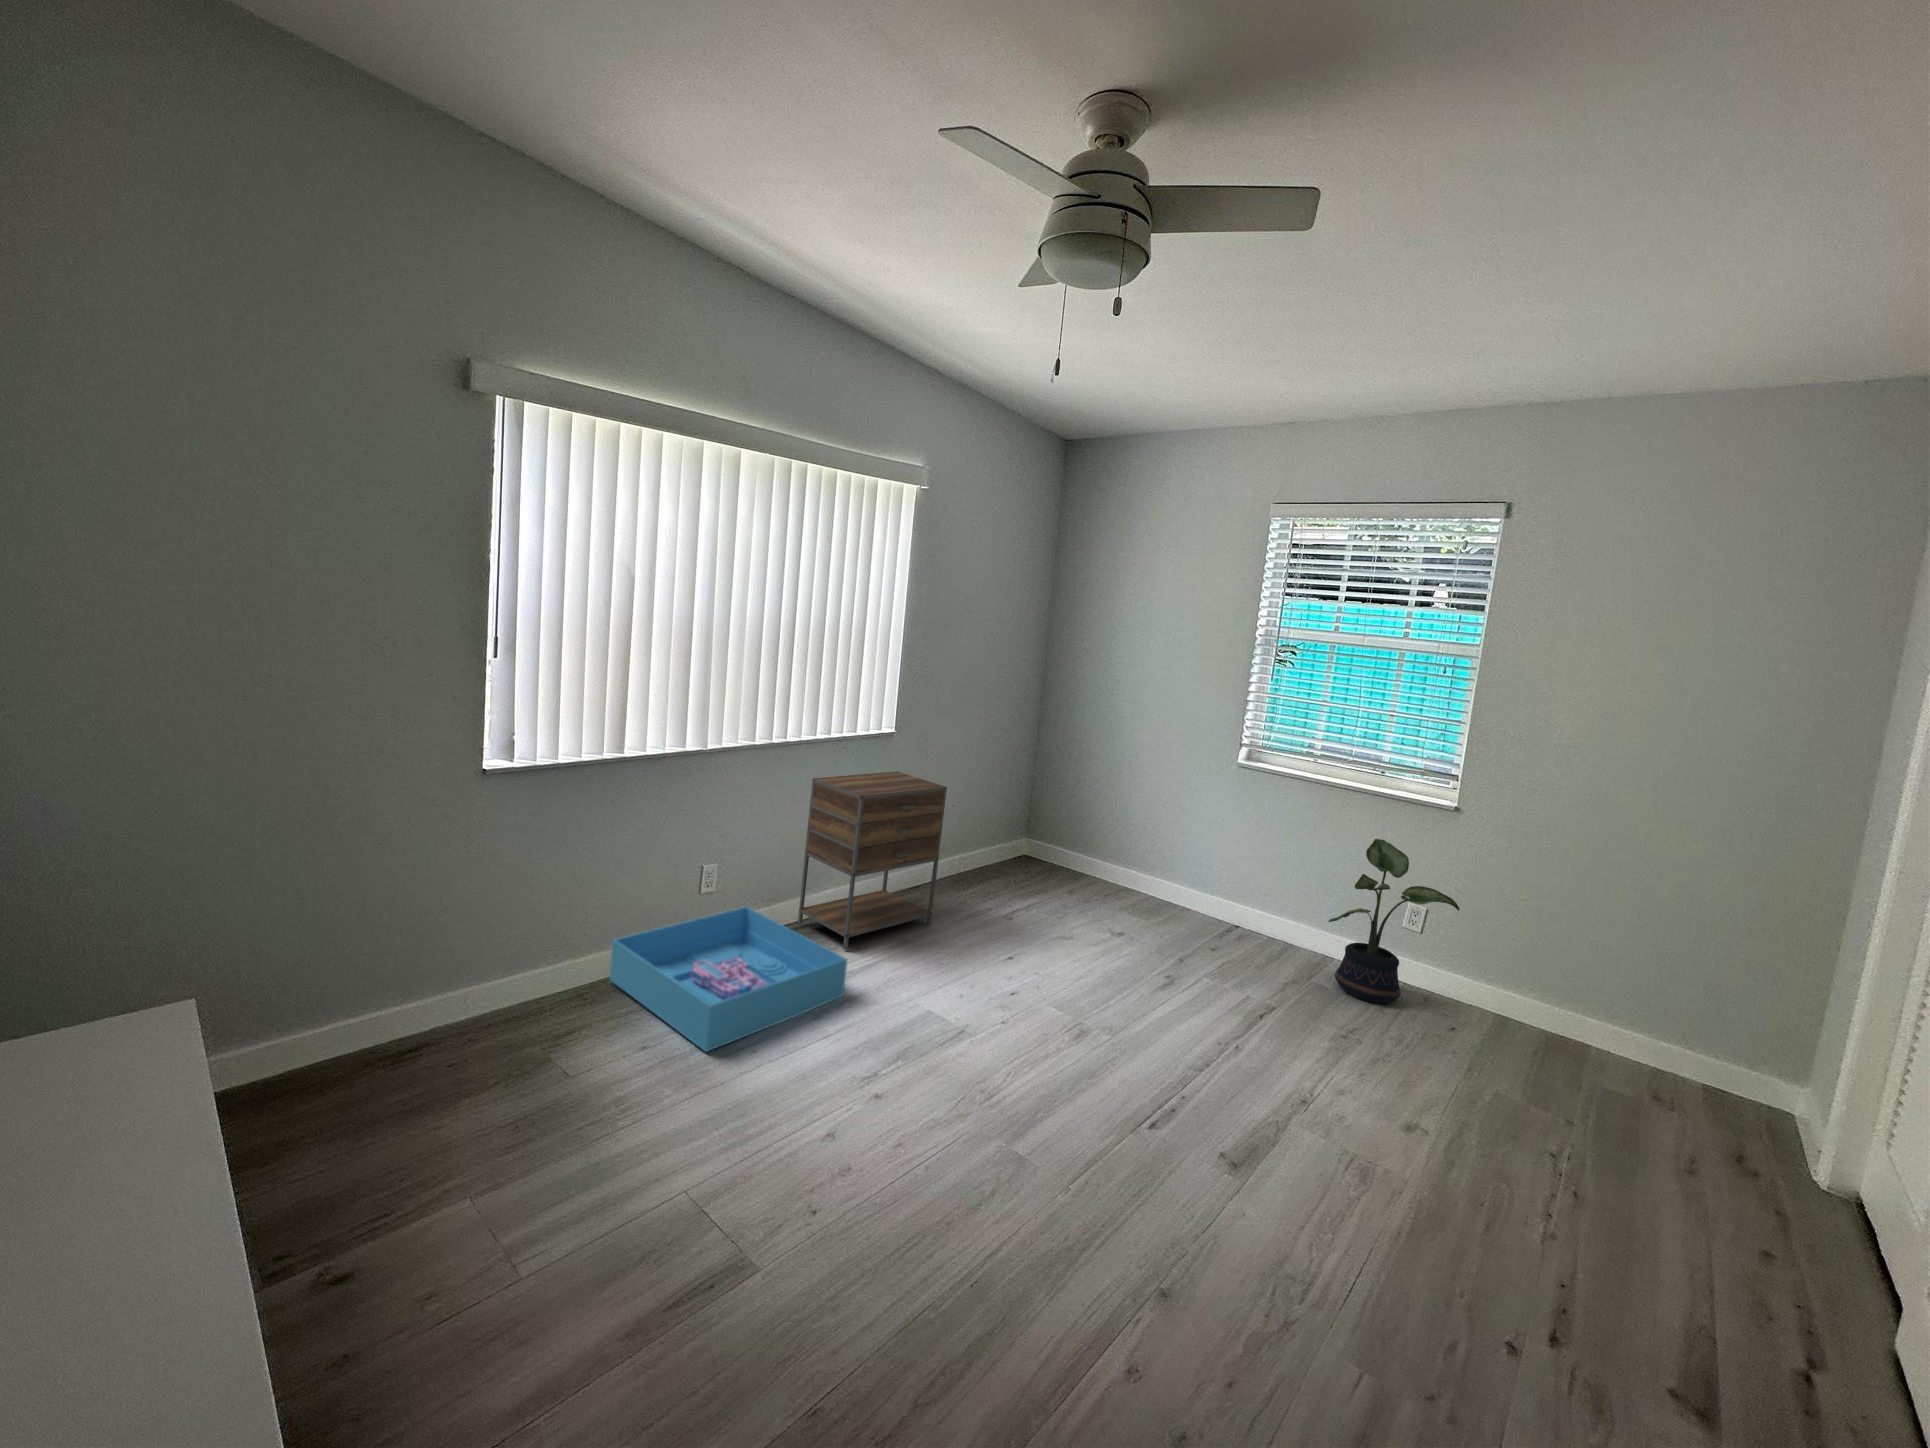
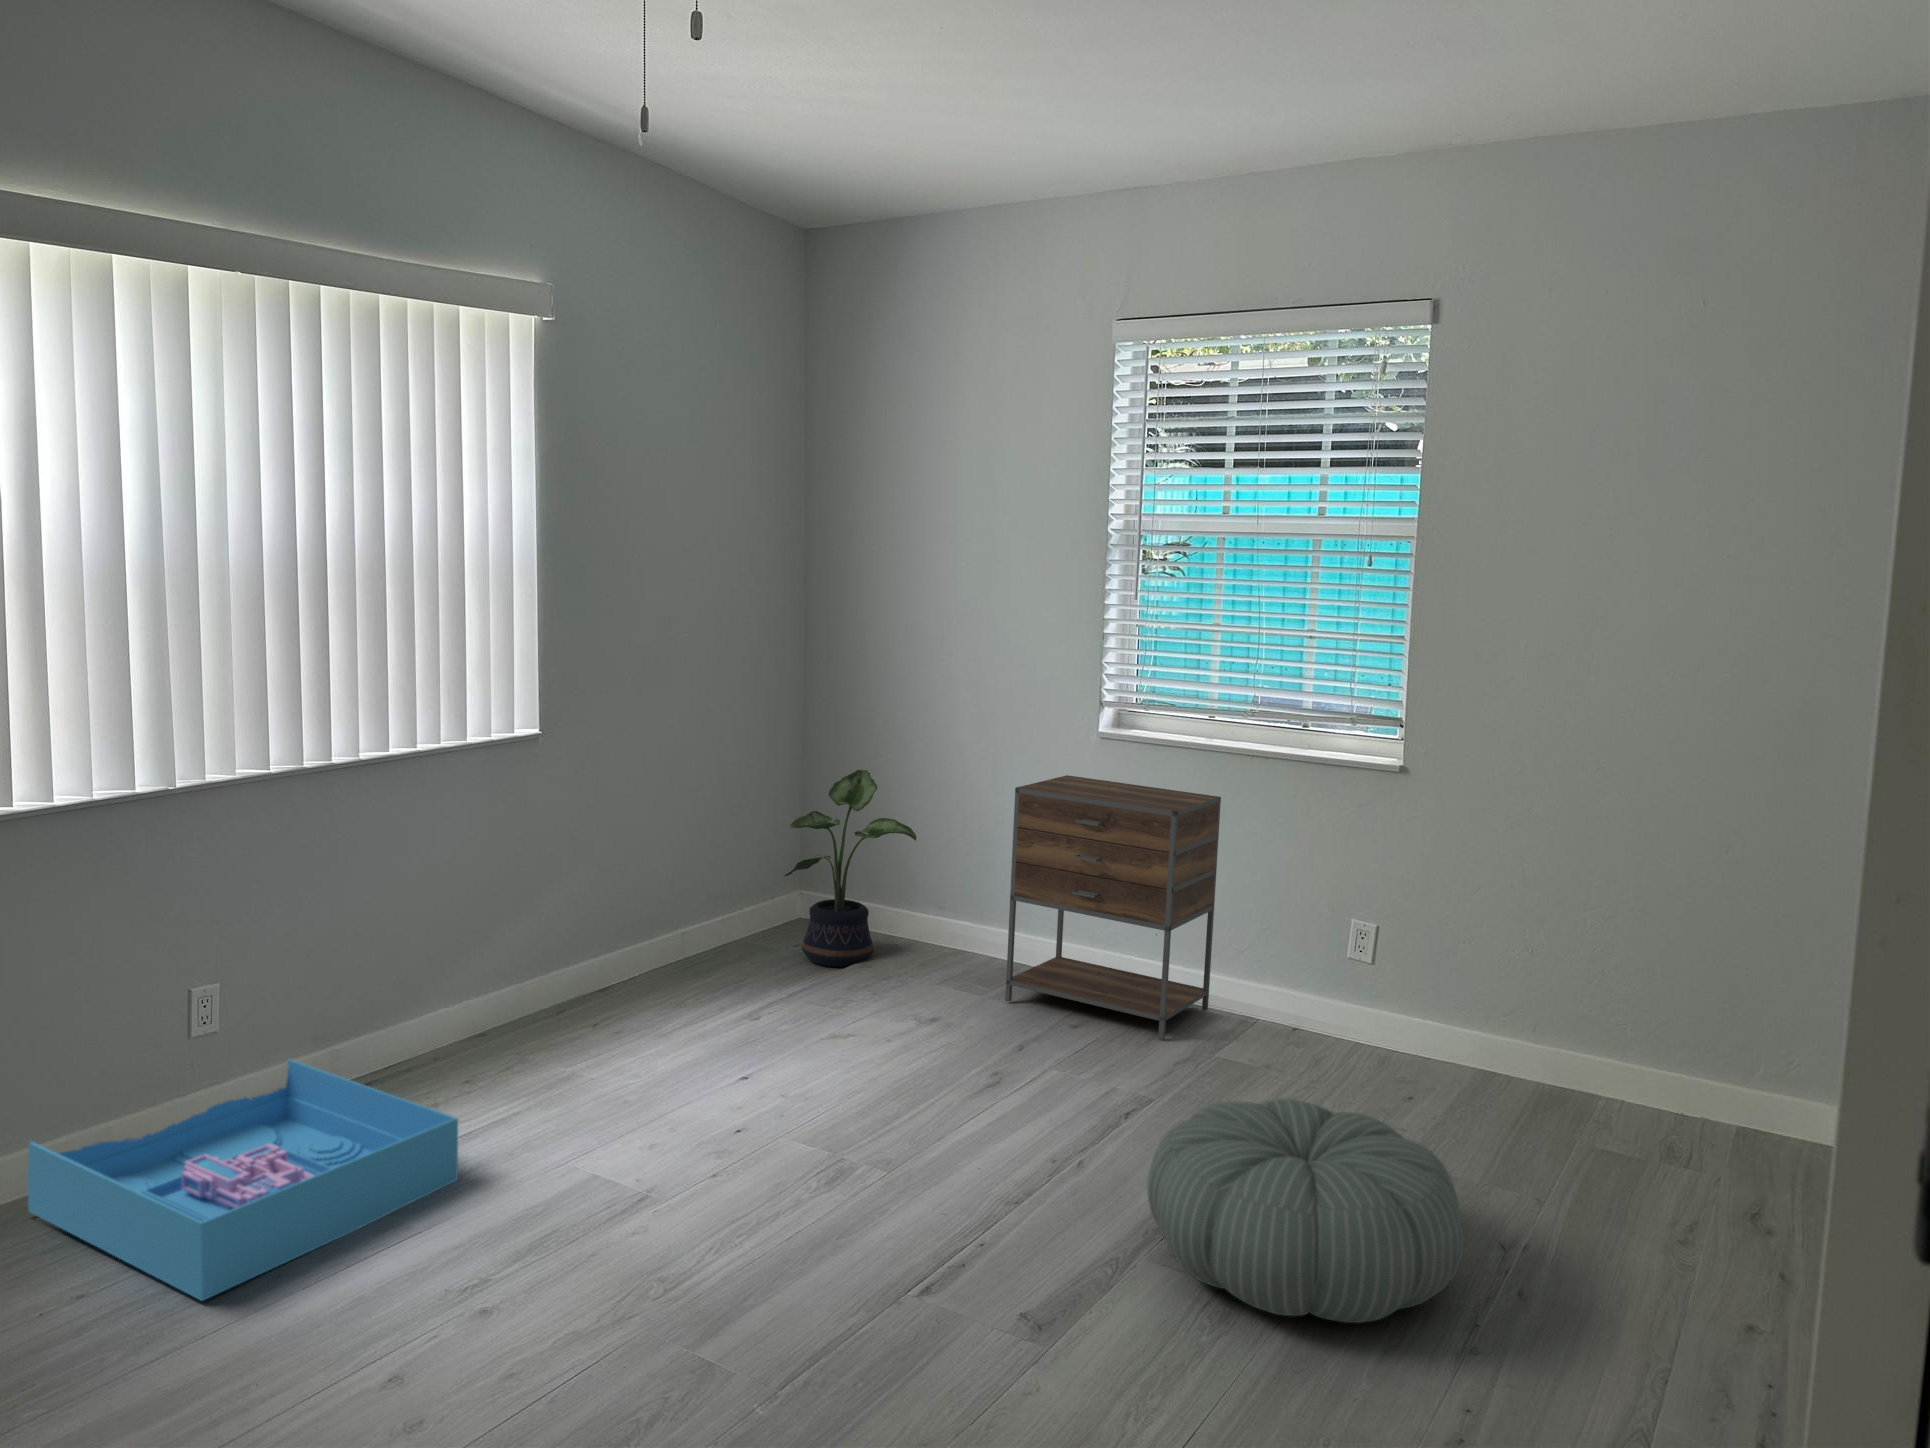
nightstand: present [798,771,947,950] -> present [1005,775,1221,1039]
potted plant: present [1328,839,1460,1003] -> present [785,770,916,967]
pouf: none [1291,1022,1534,1198] -> present [1147,1099,1464,1323]

